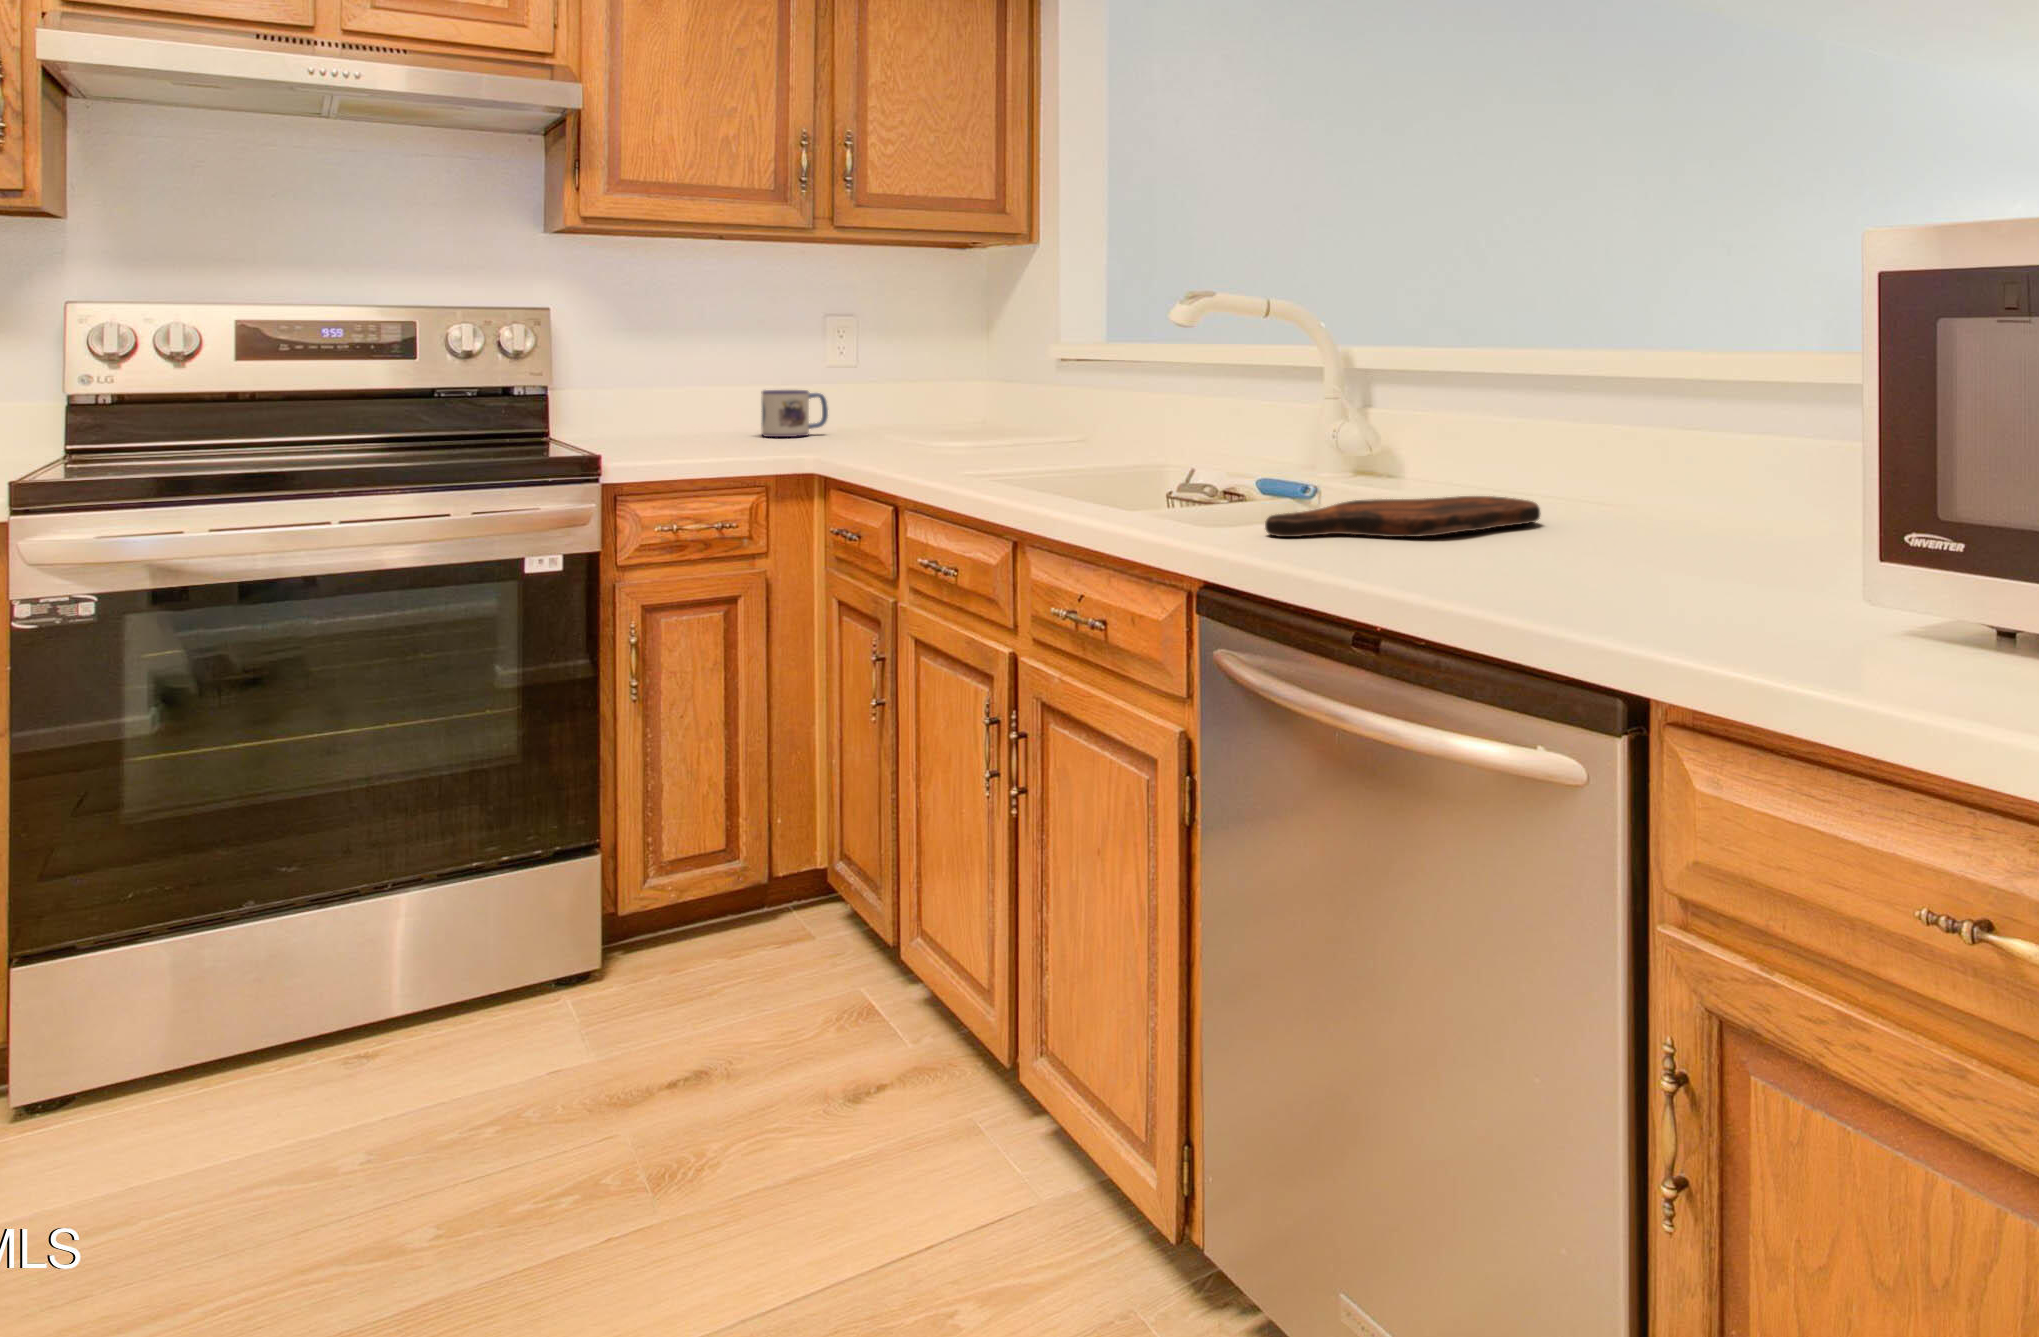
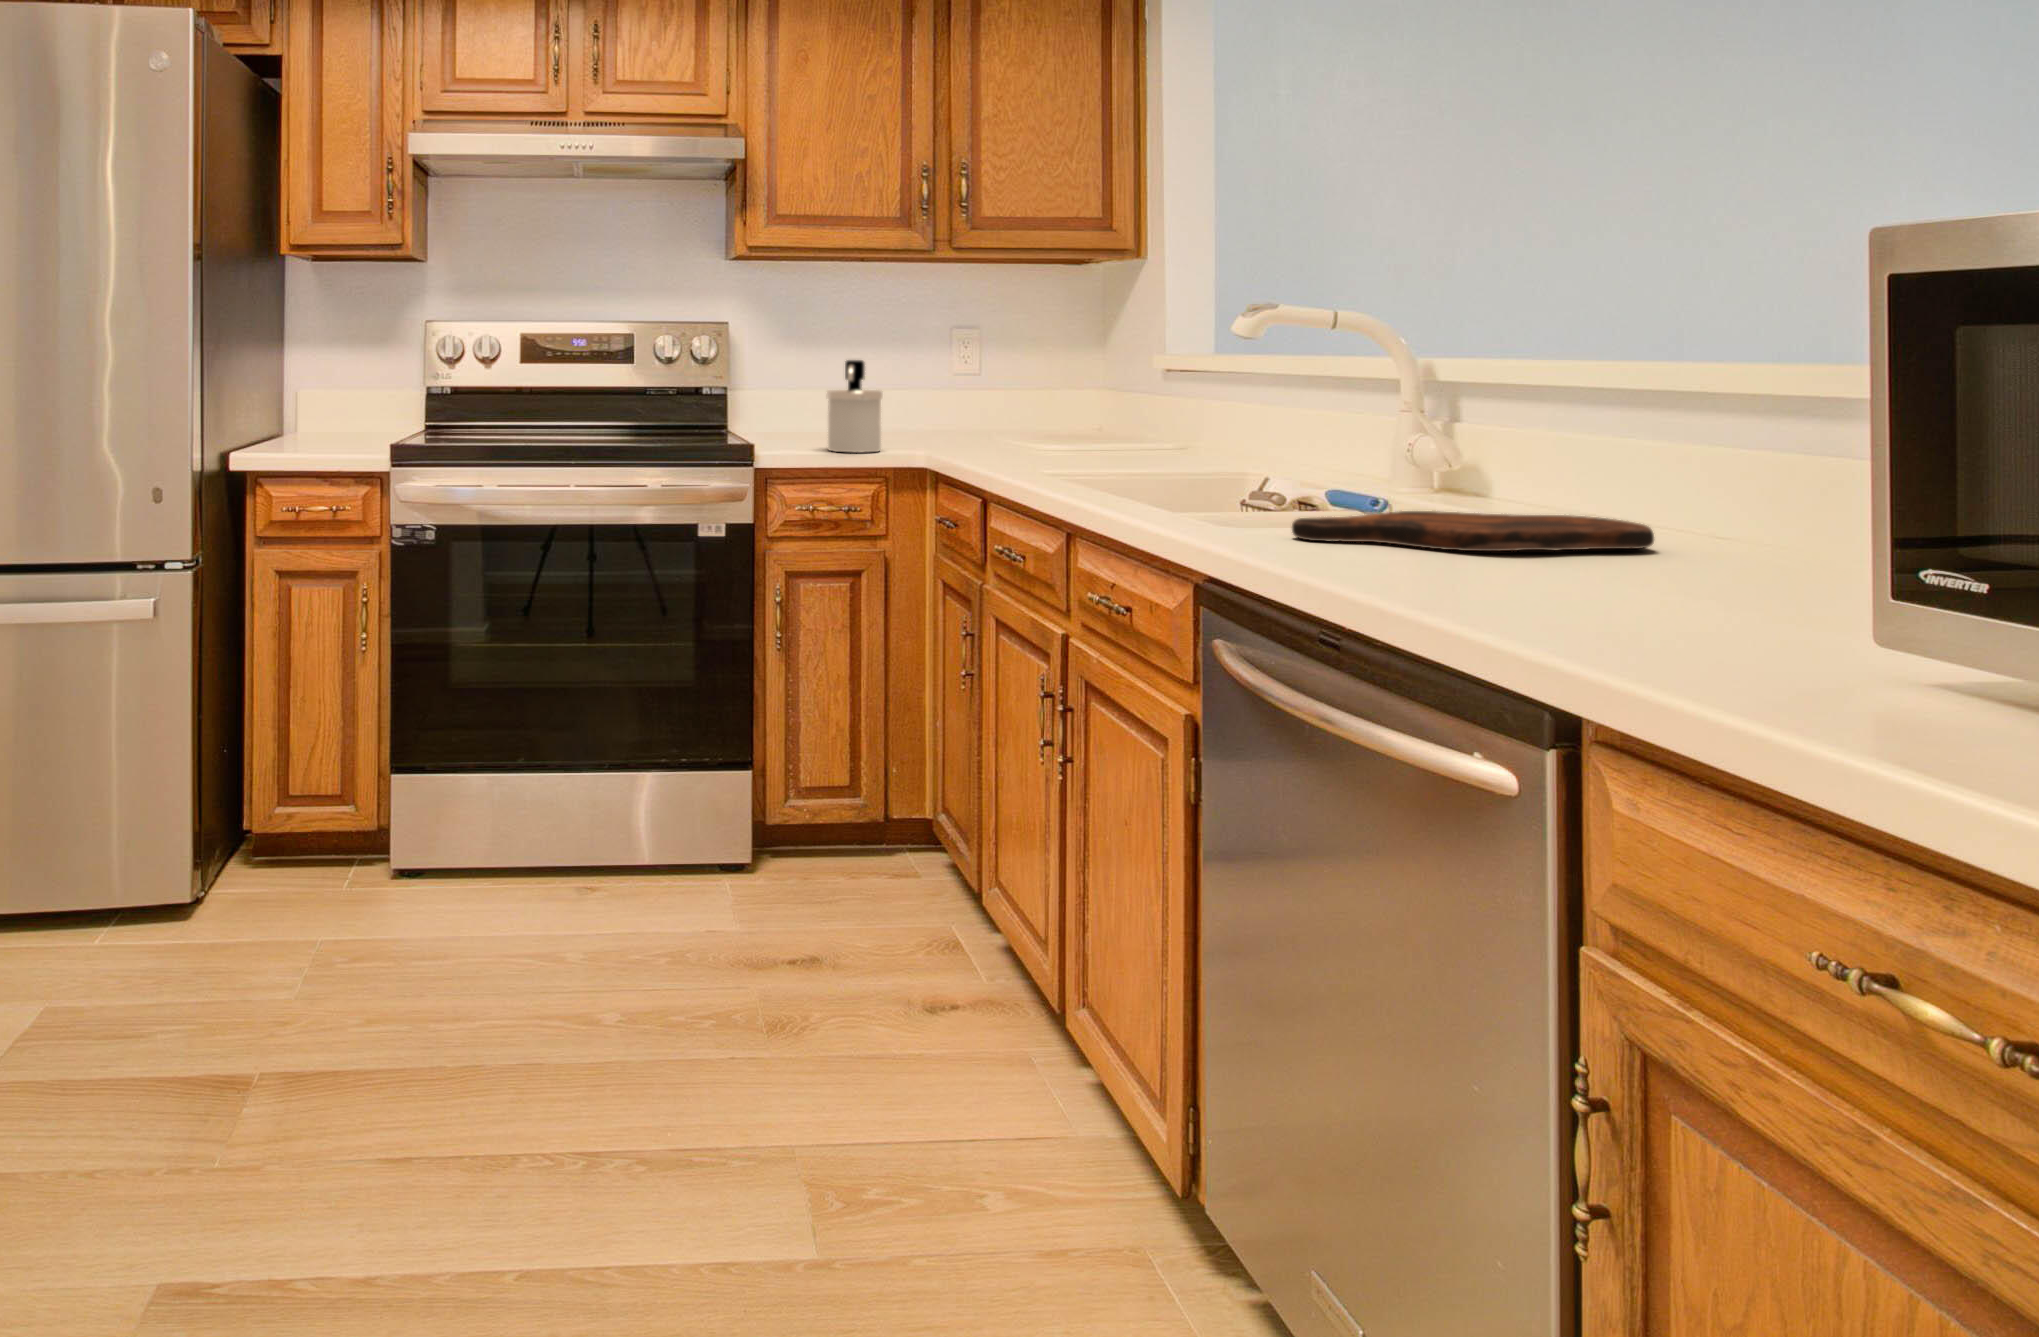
soap dispenser: none [696,354,765,463] -> present [827,360,883,453]
mug: present [762,390,828,437] -> none [892,392,949,434]

